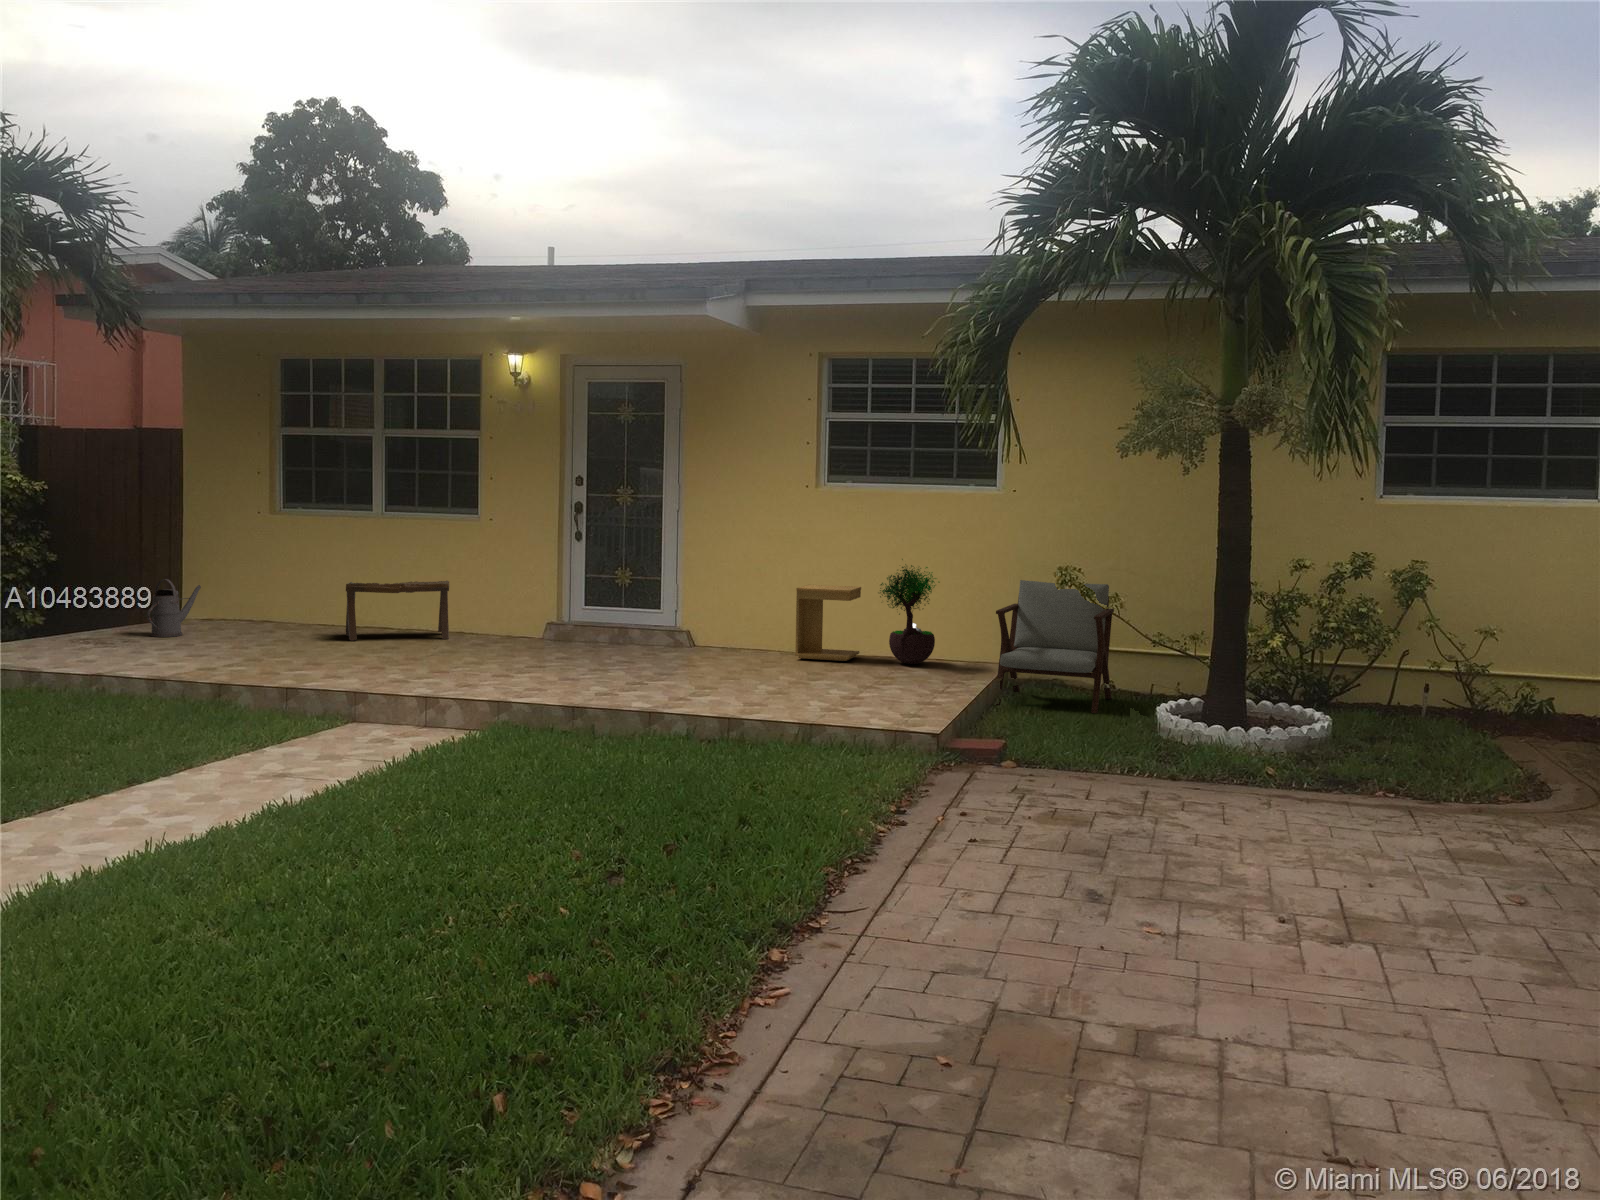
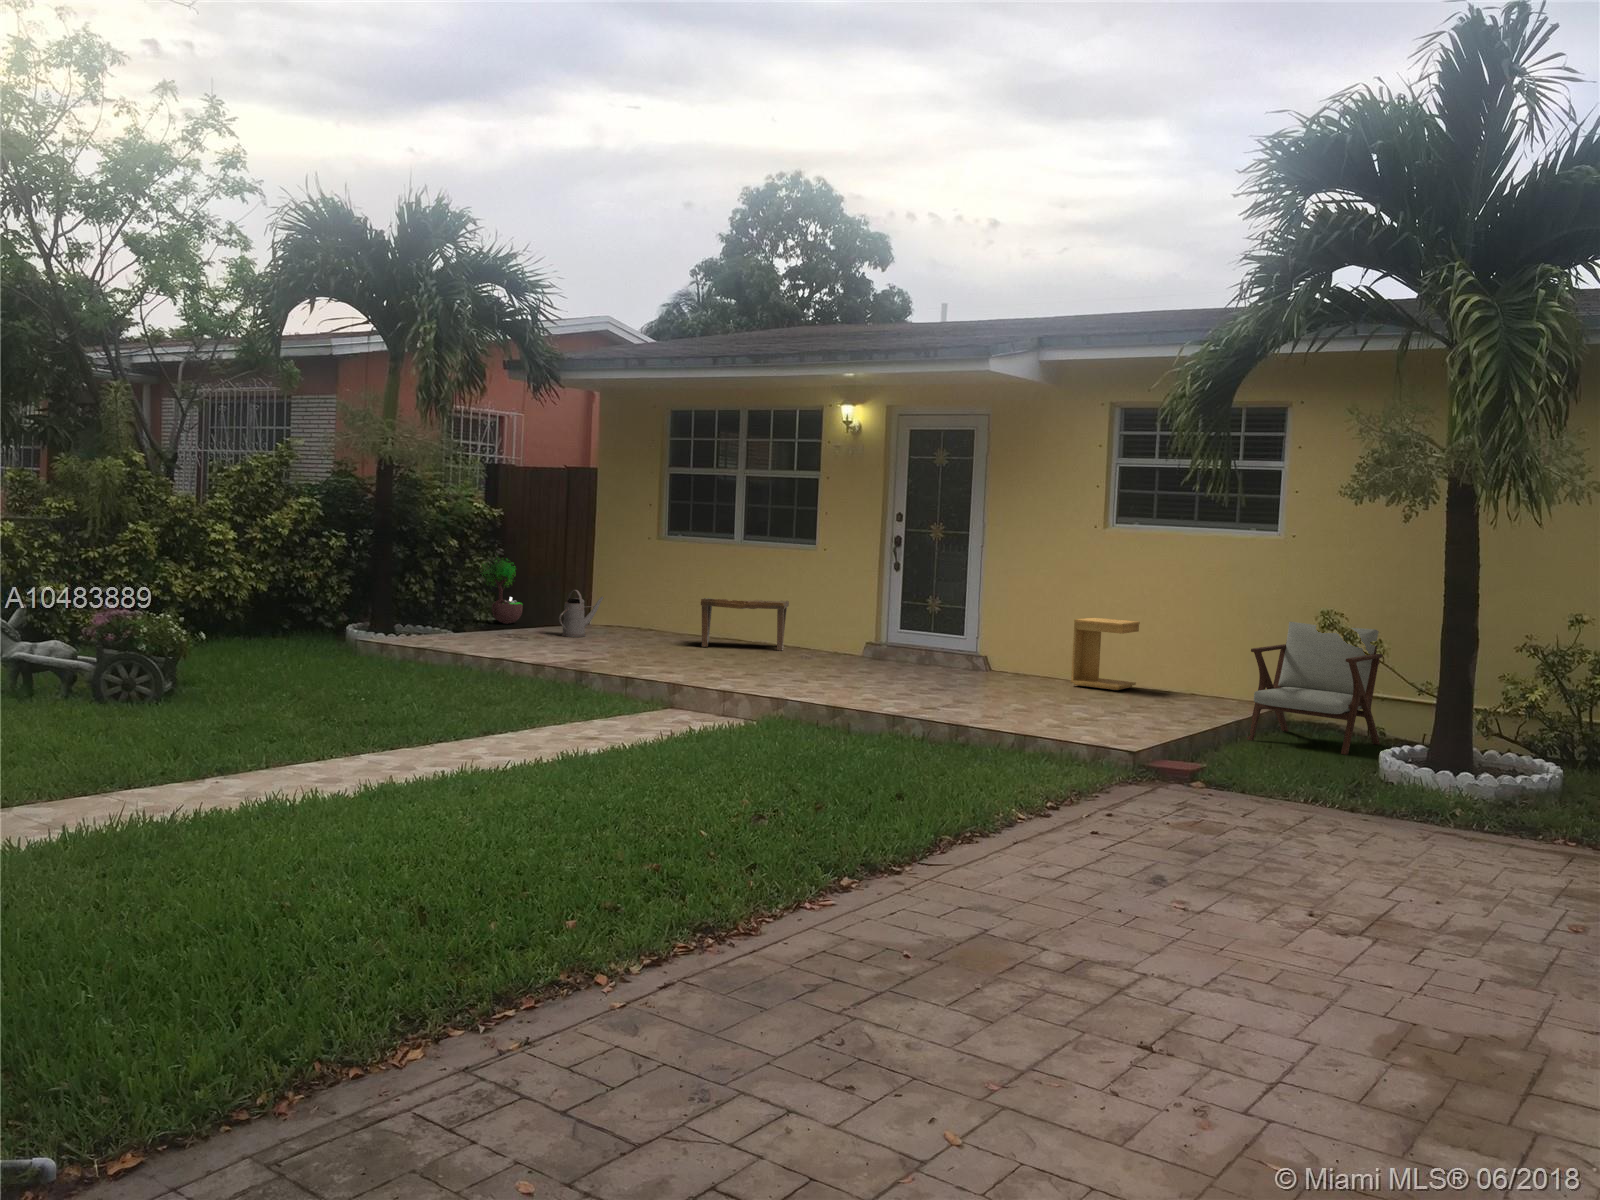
potted tree: present [880,559,936,664] -> present [482,557,523,624]

